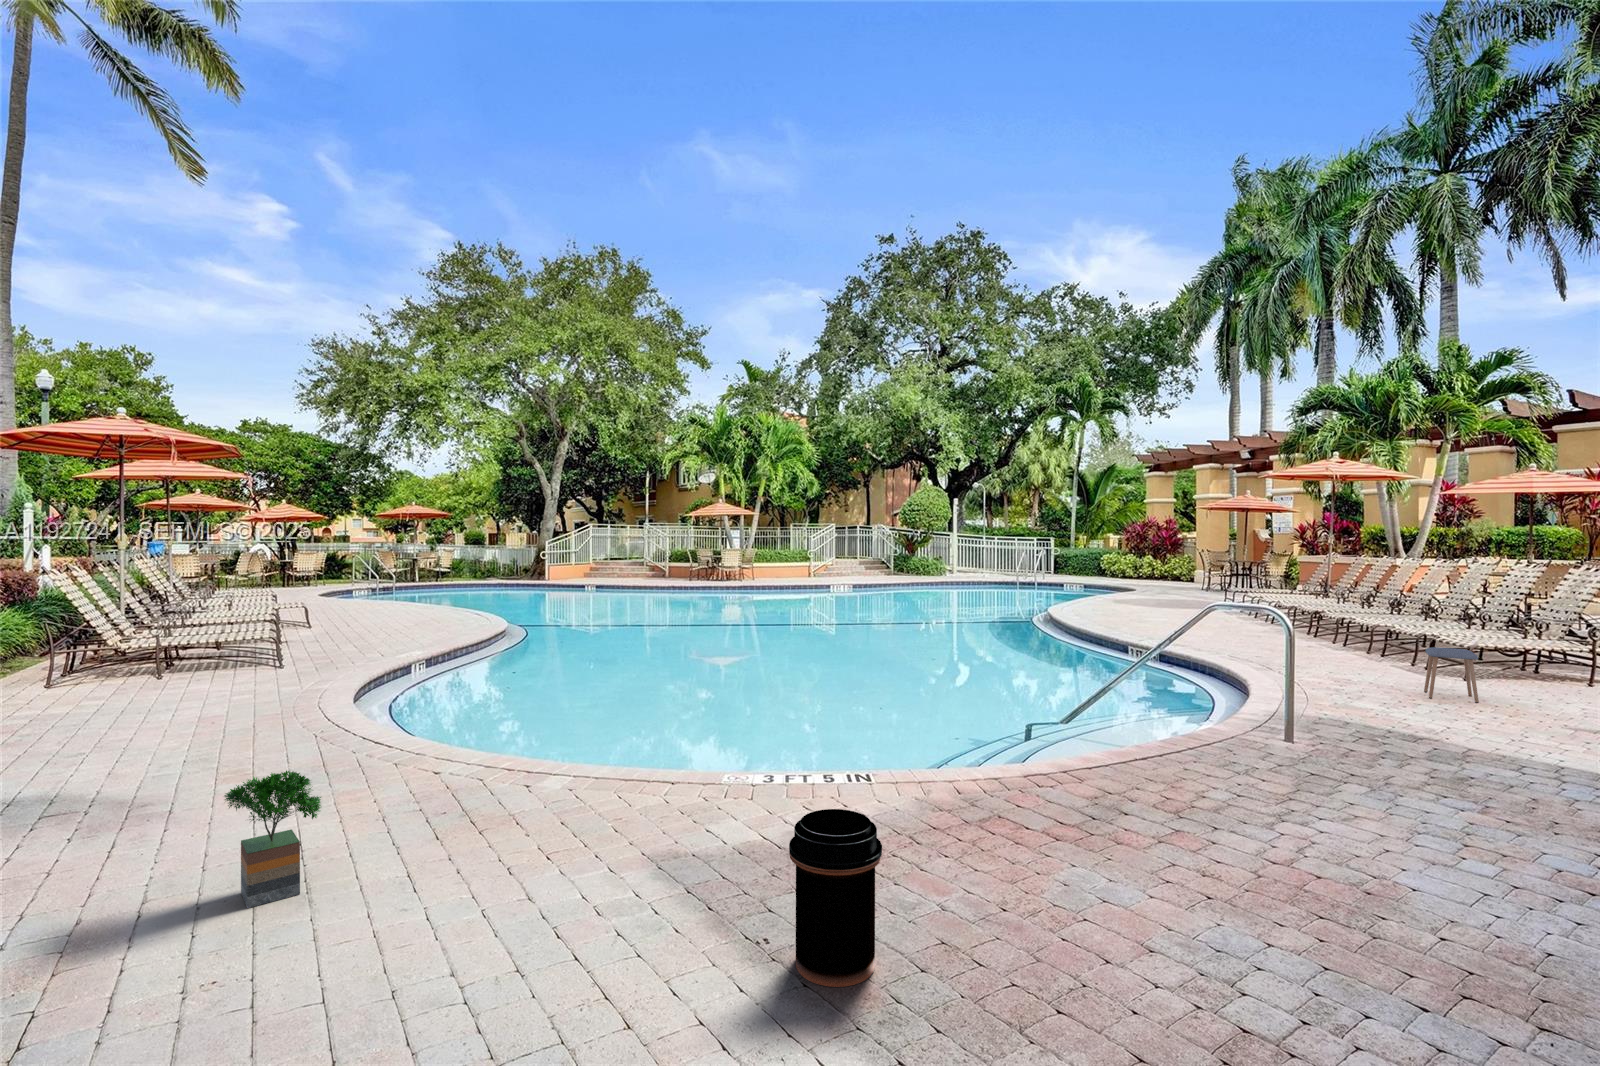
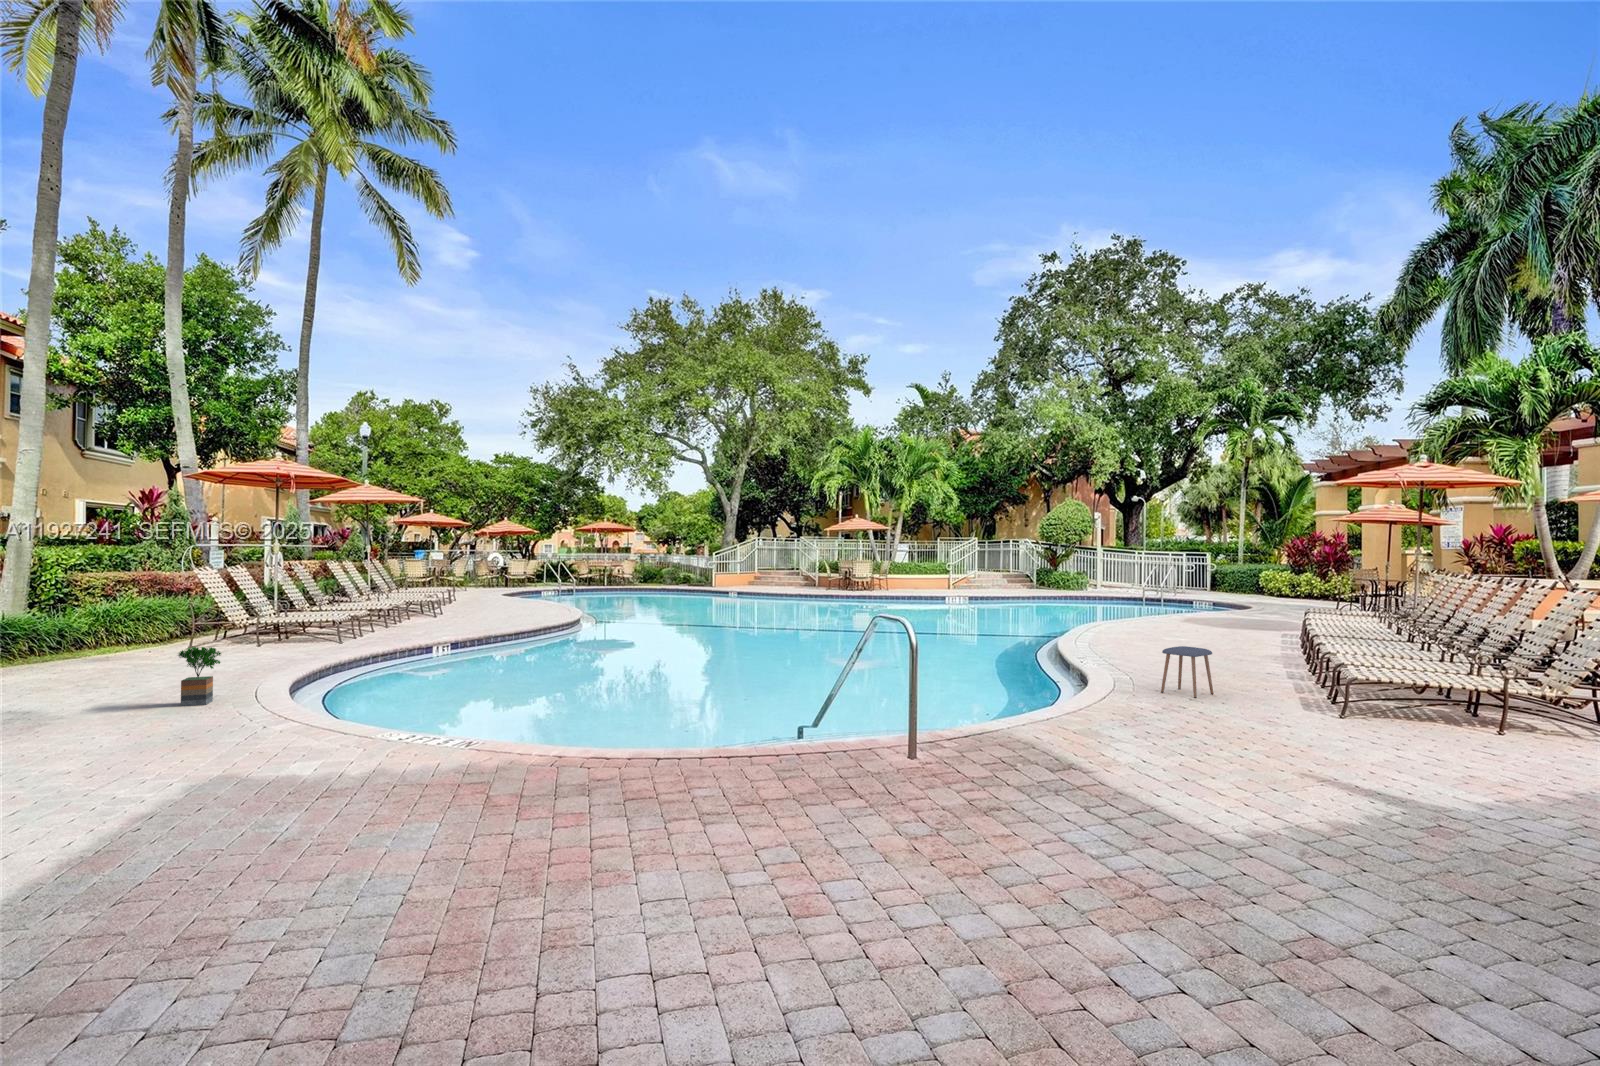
trash can: present [789,809,882,987] -> none [312,668,365,746]

